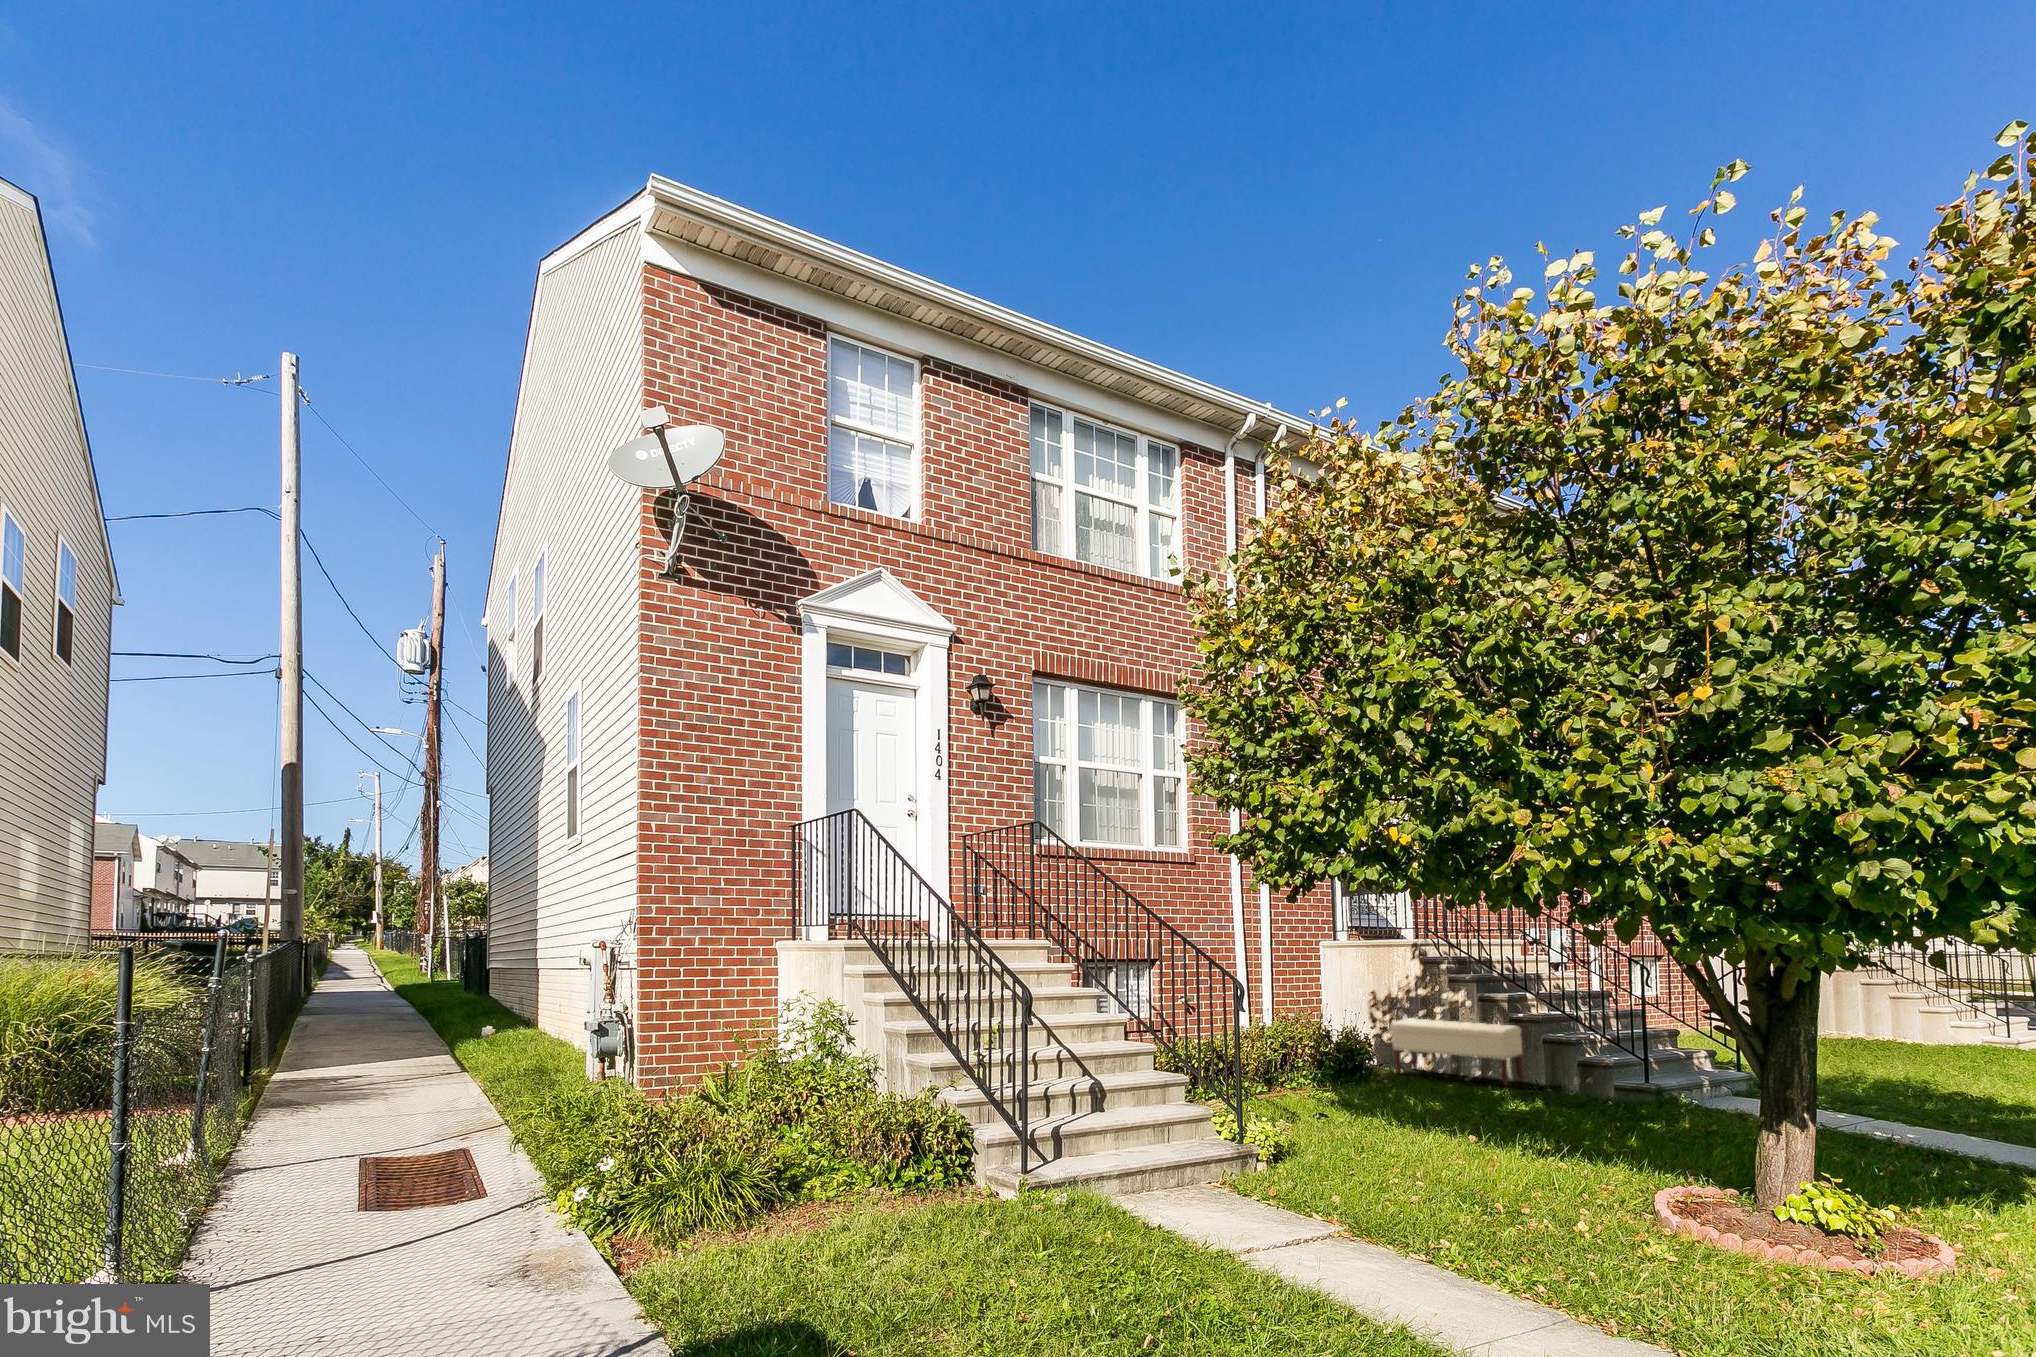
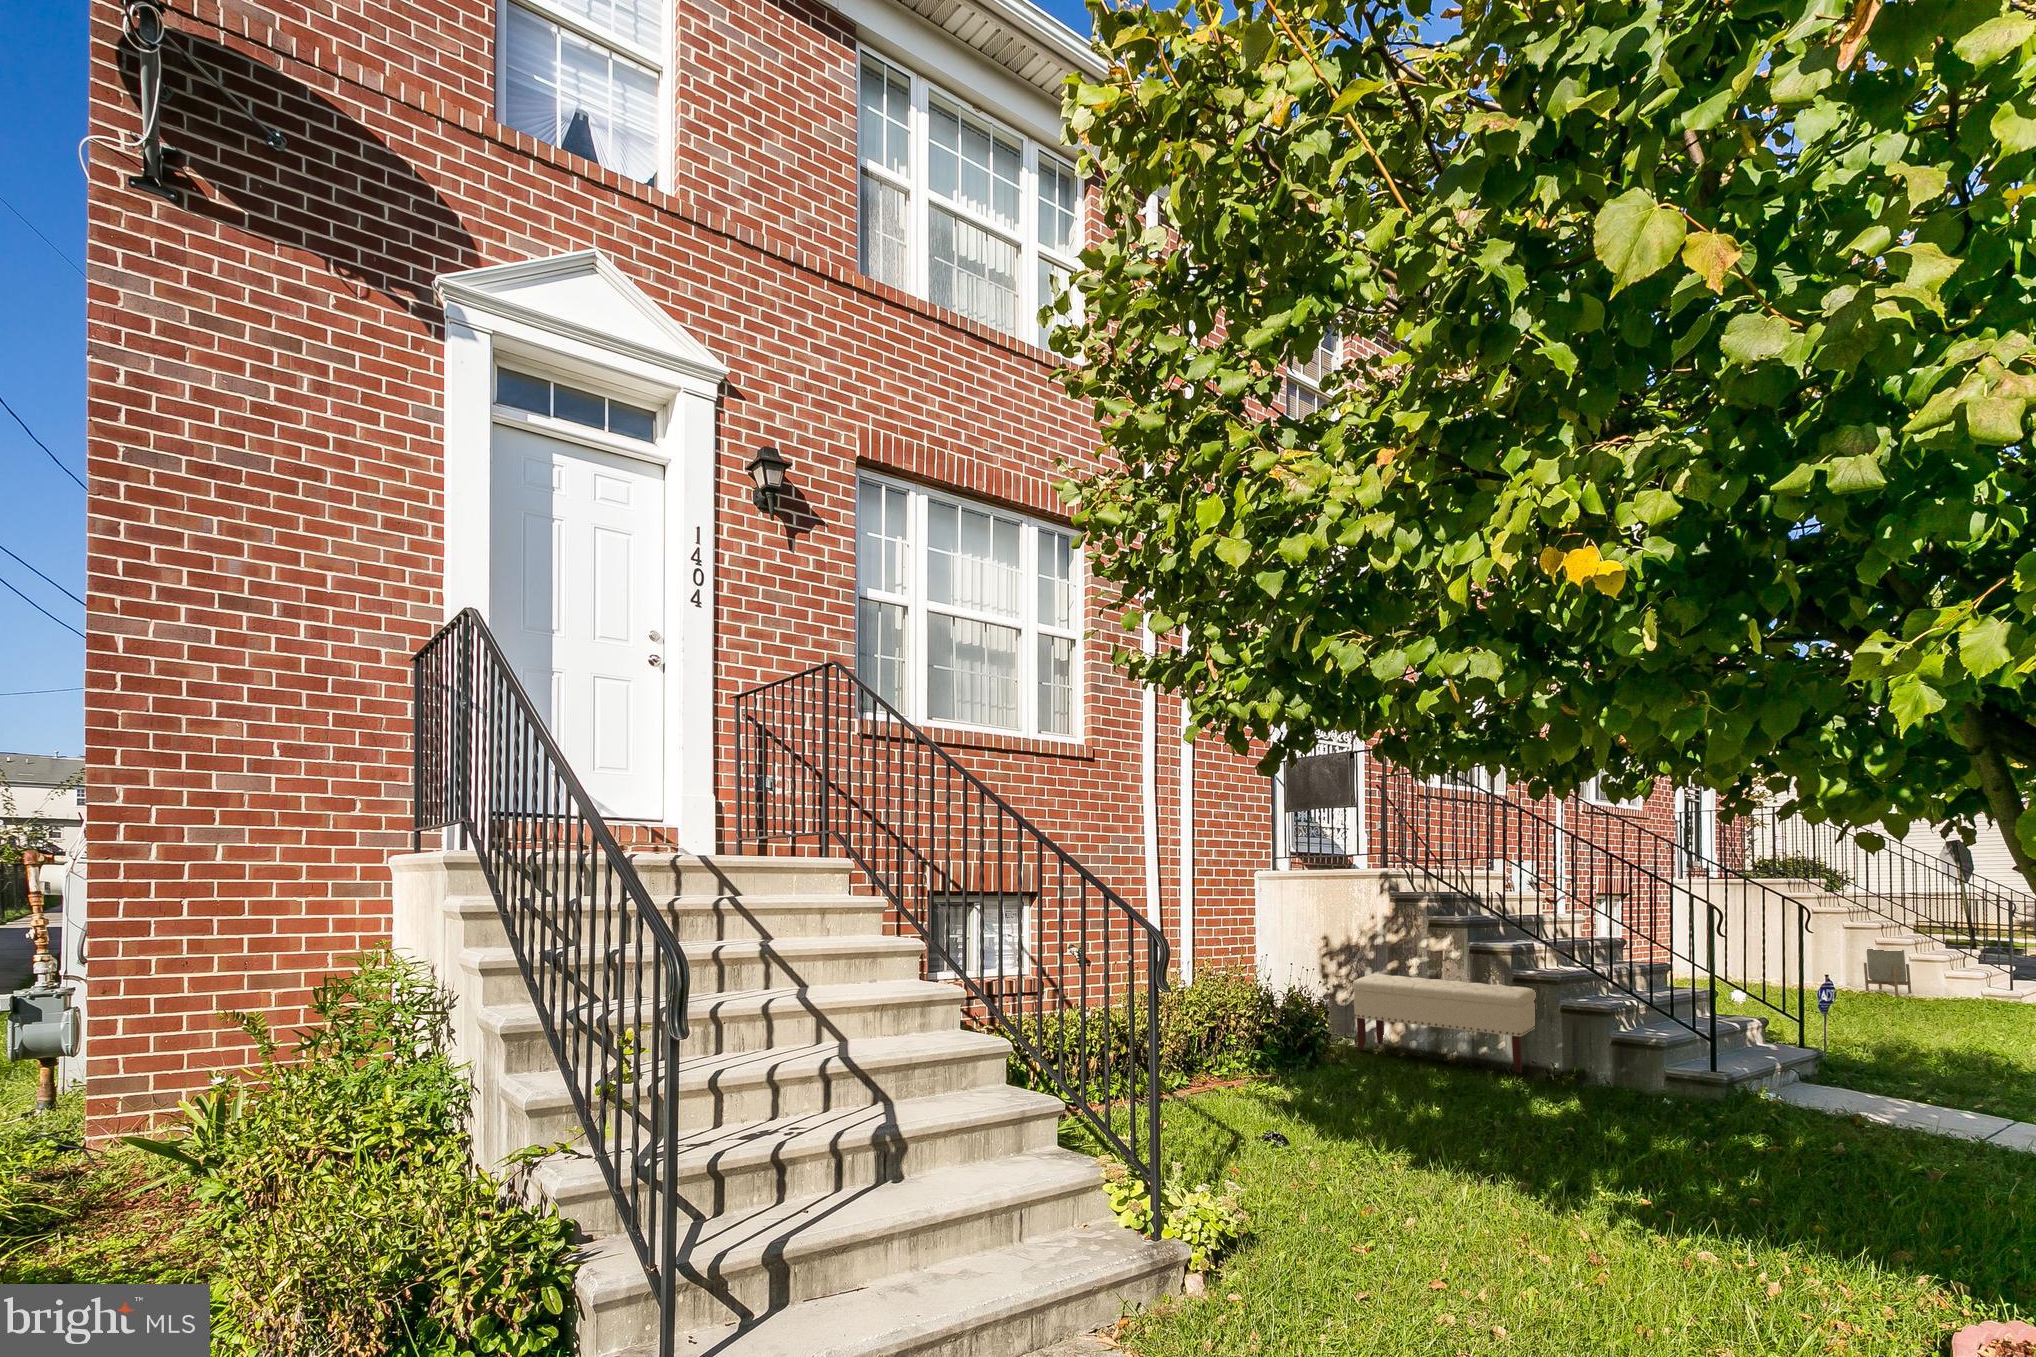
planter: none [1860,1000,1901,1040] -> present [1864,949,1911,995]

